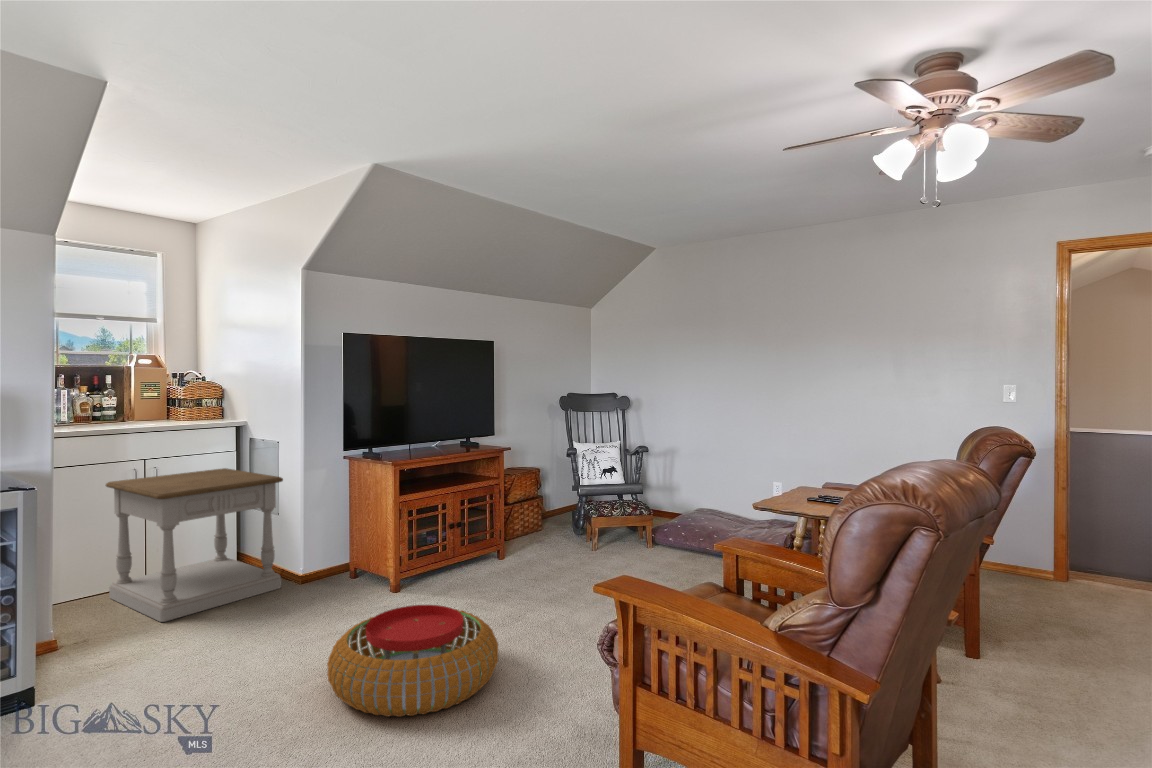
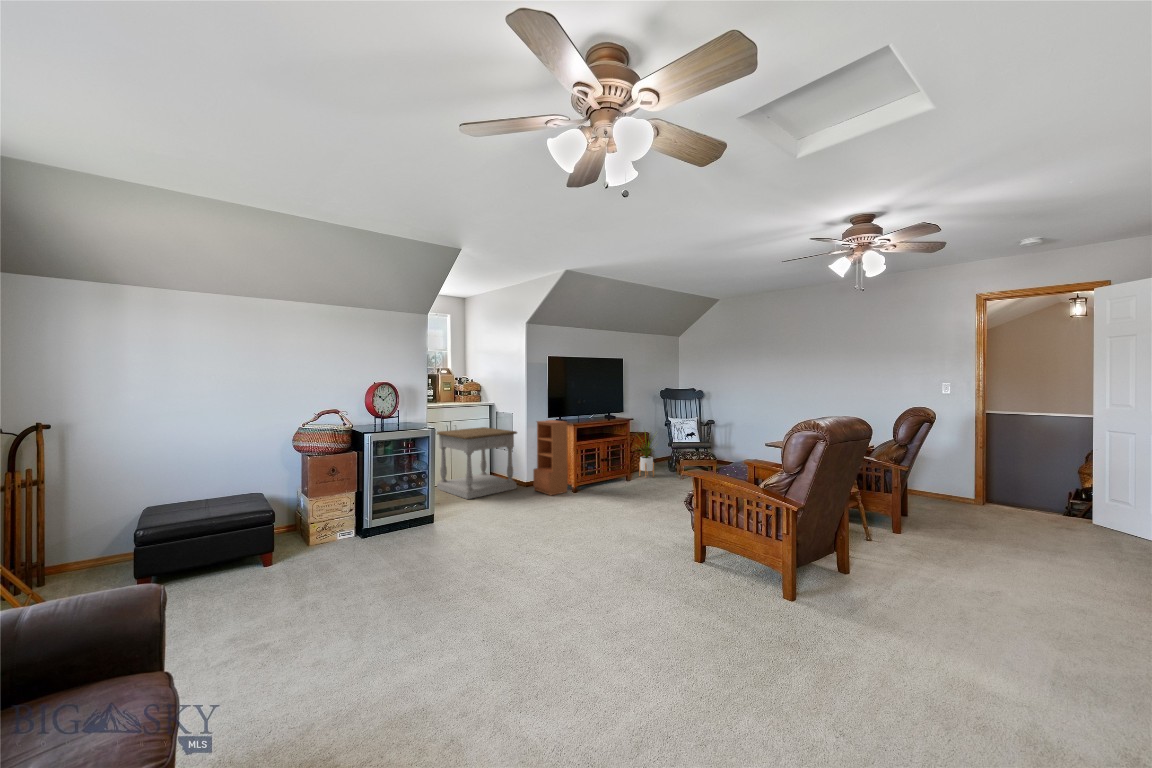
bookcase: none [313,454,381,603] -> present [533,420,568,496]
house plant: none [511,459,556,550] -> present [639,432,654,478]
pouf: present [327,605,498,717] -> none [556,492,635,537]

